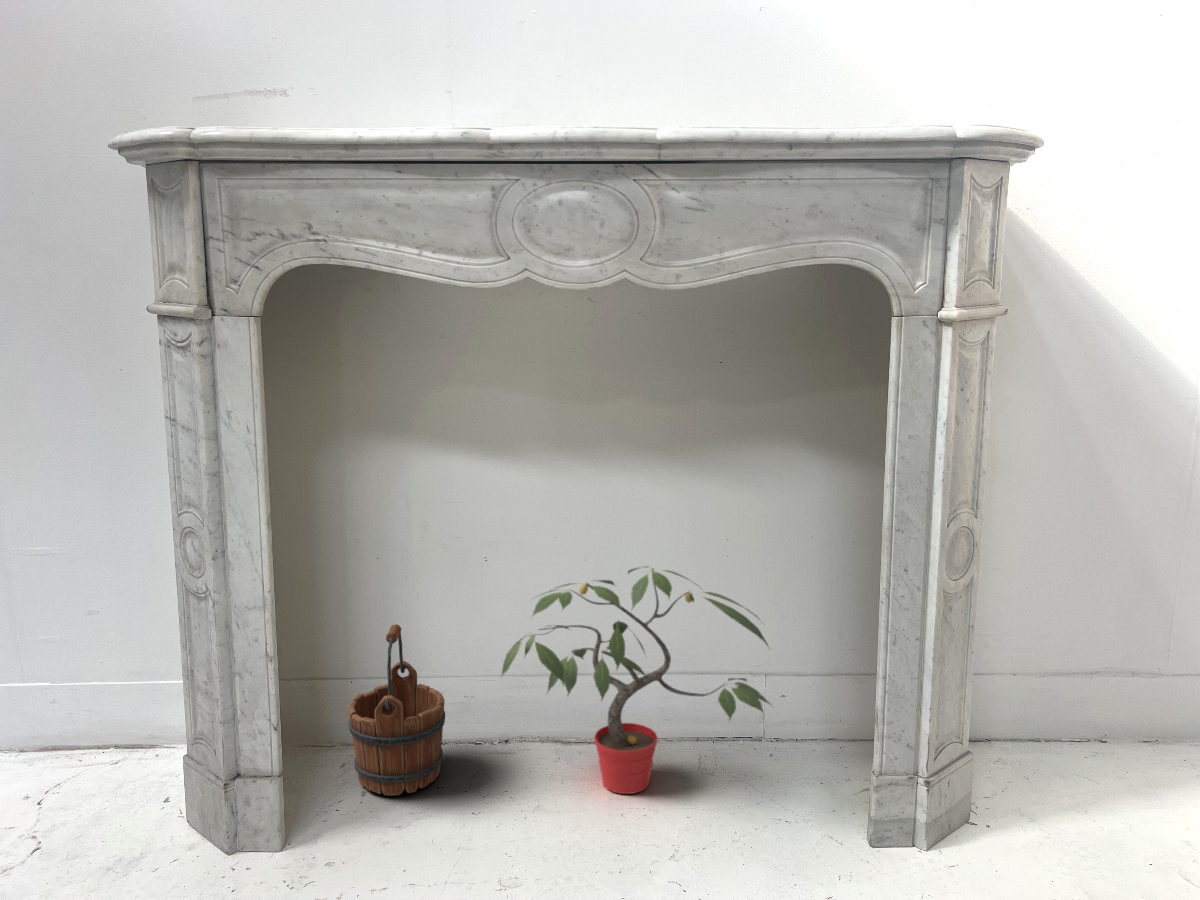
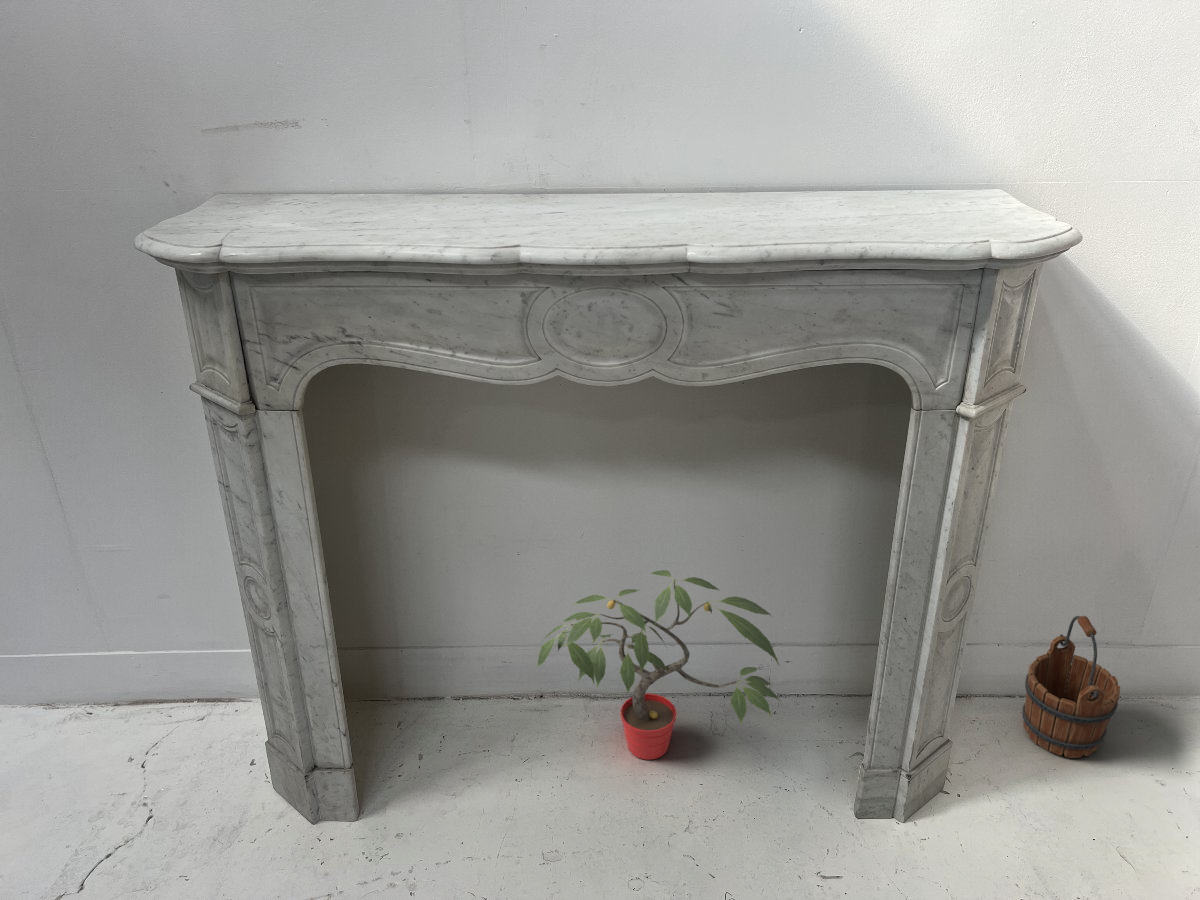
wooden bucket: present [348,624,445,795] -> present [1022,616,1120,758]

